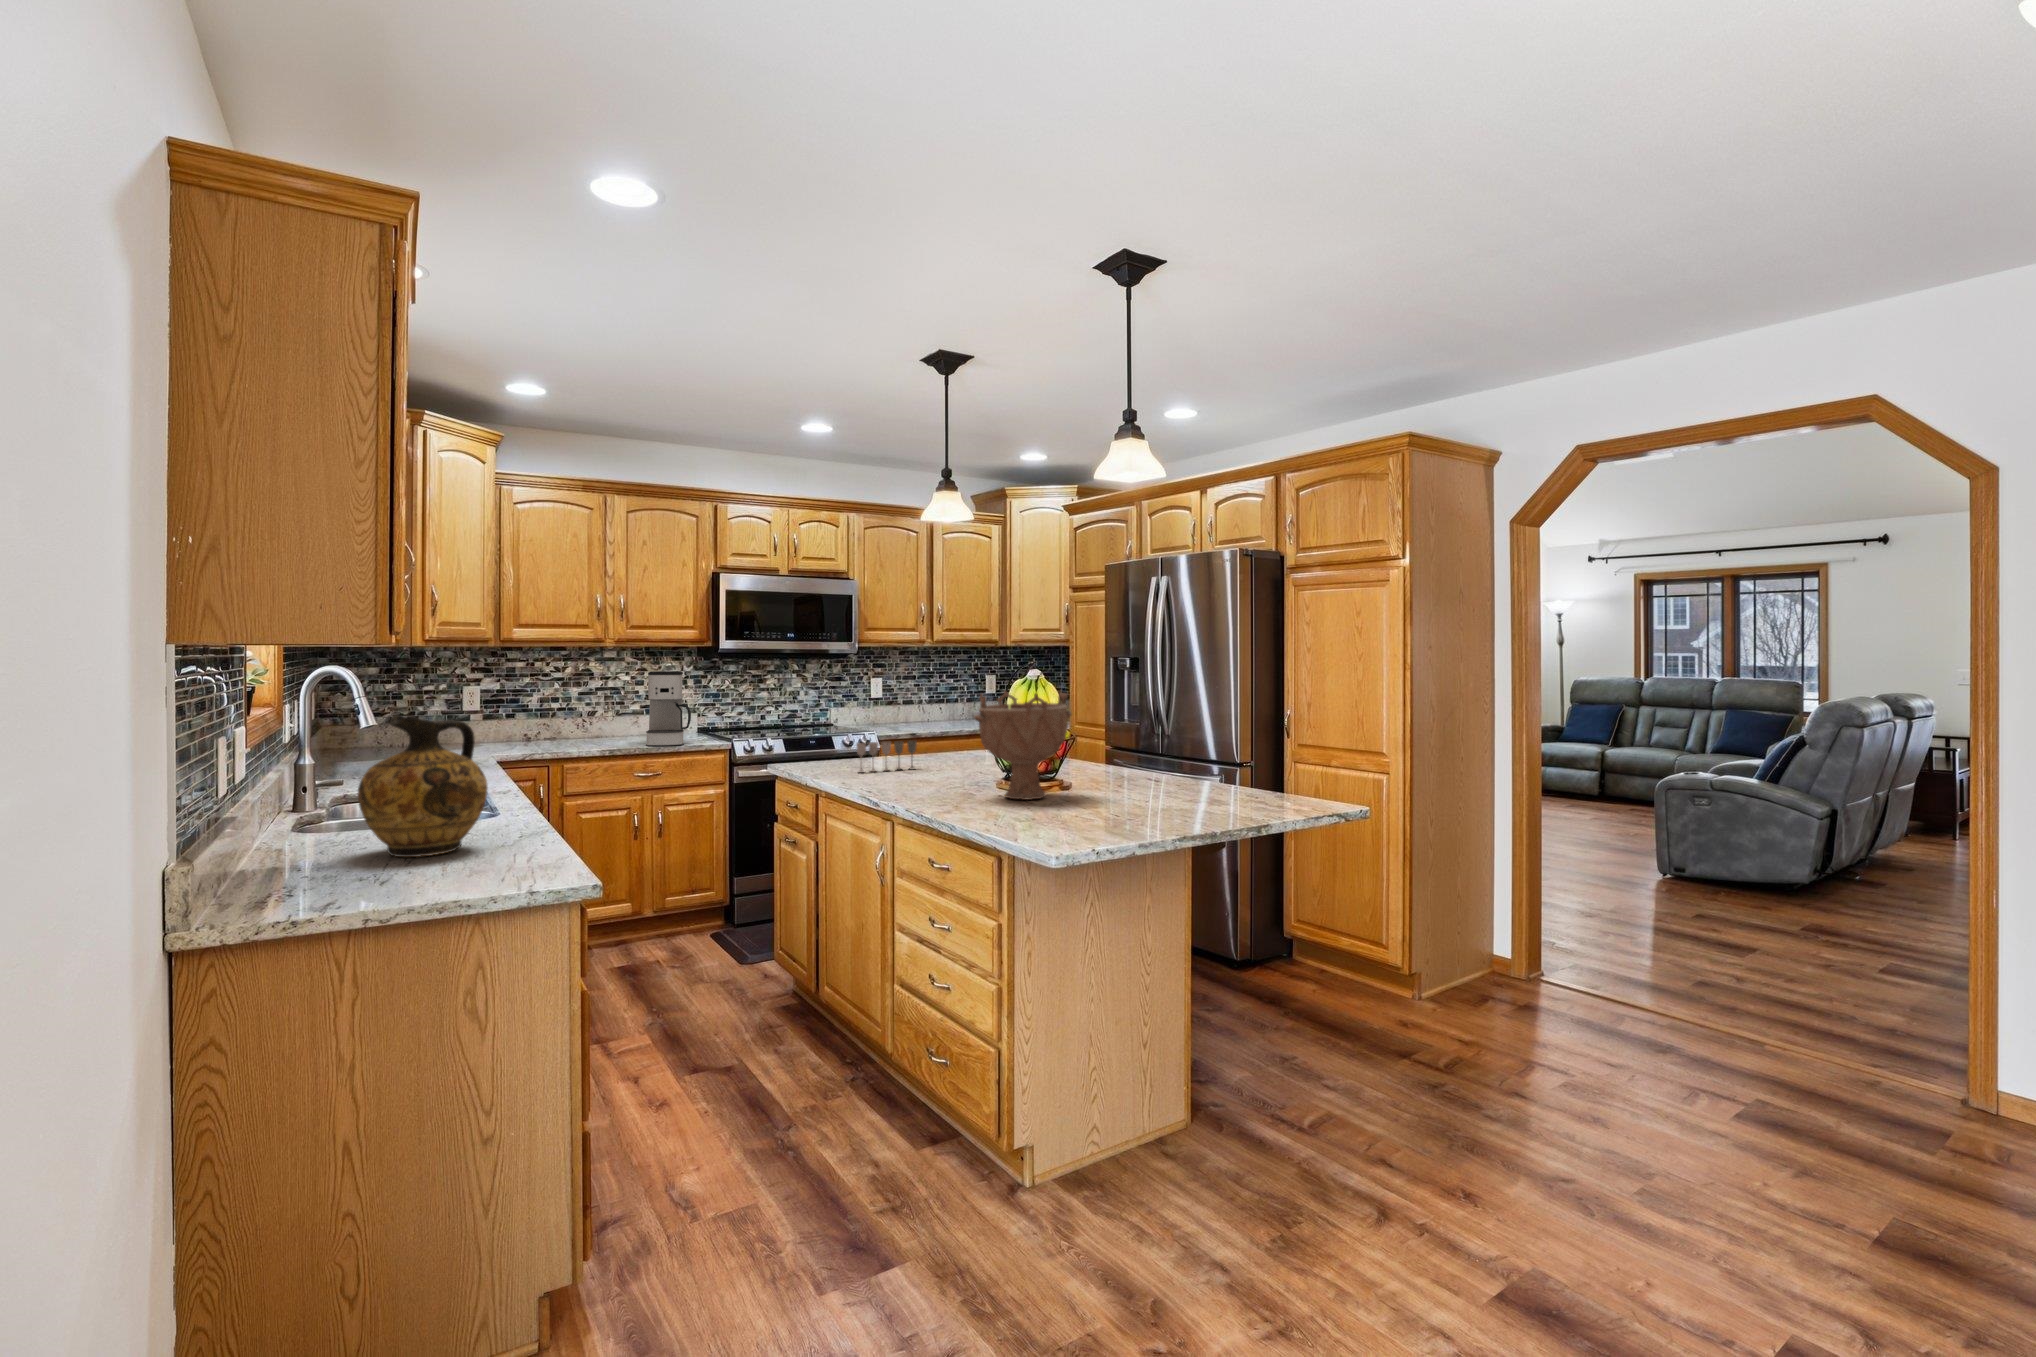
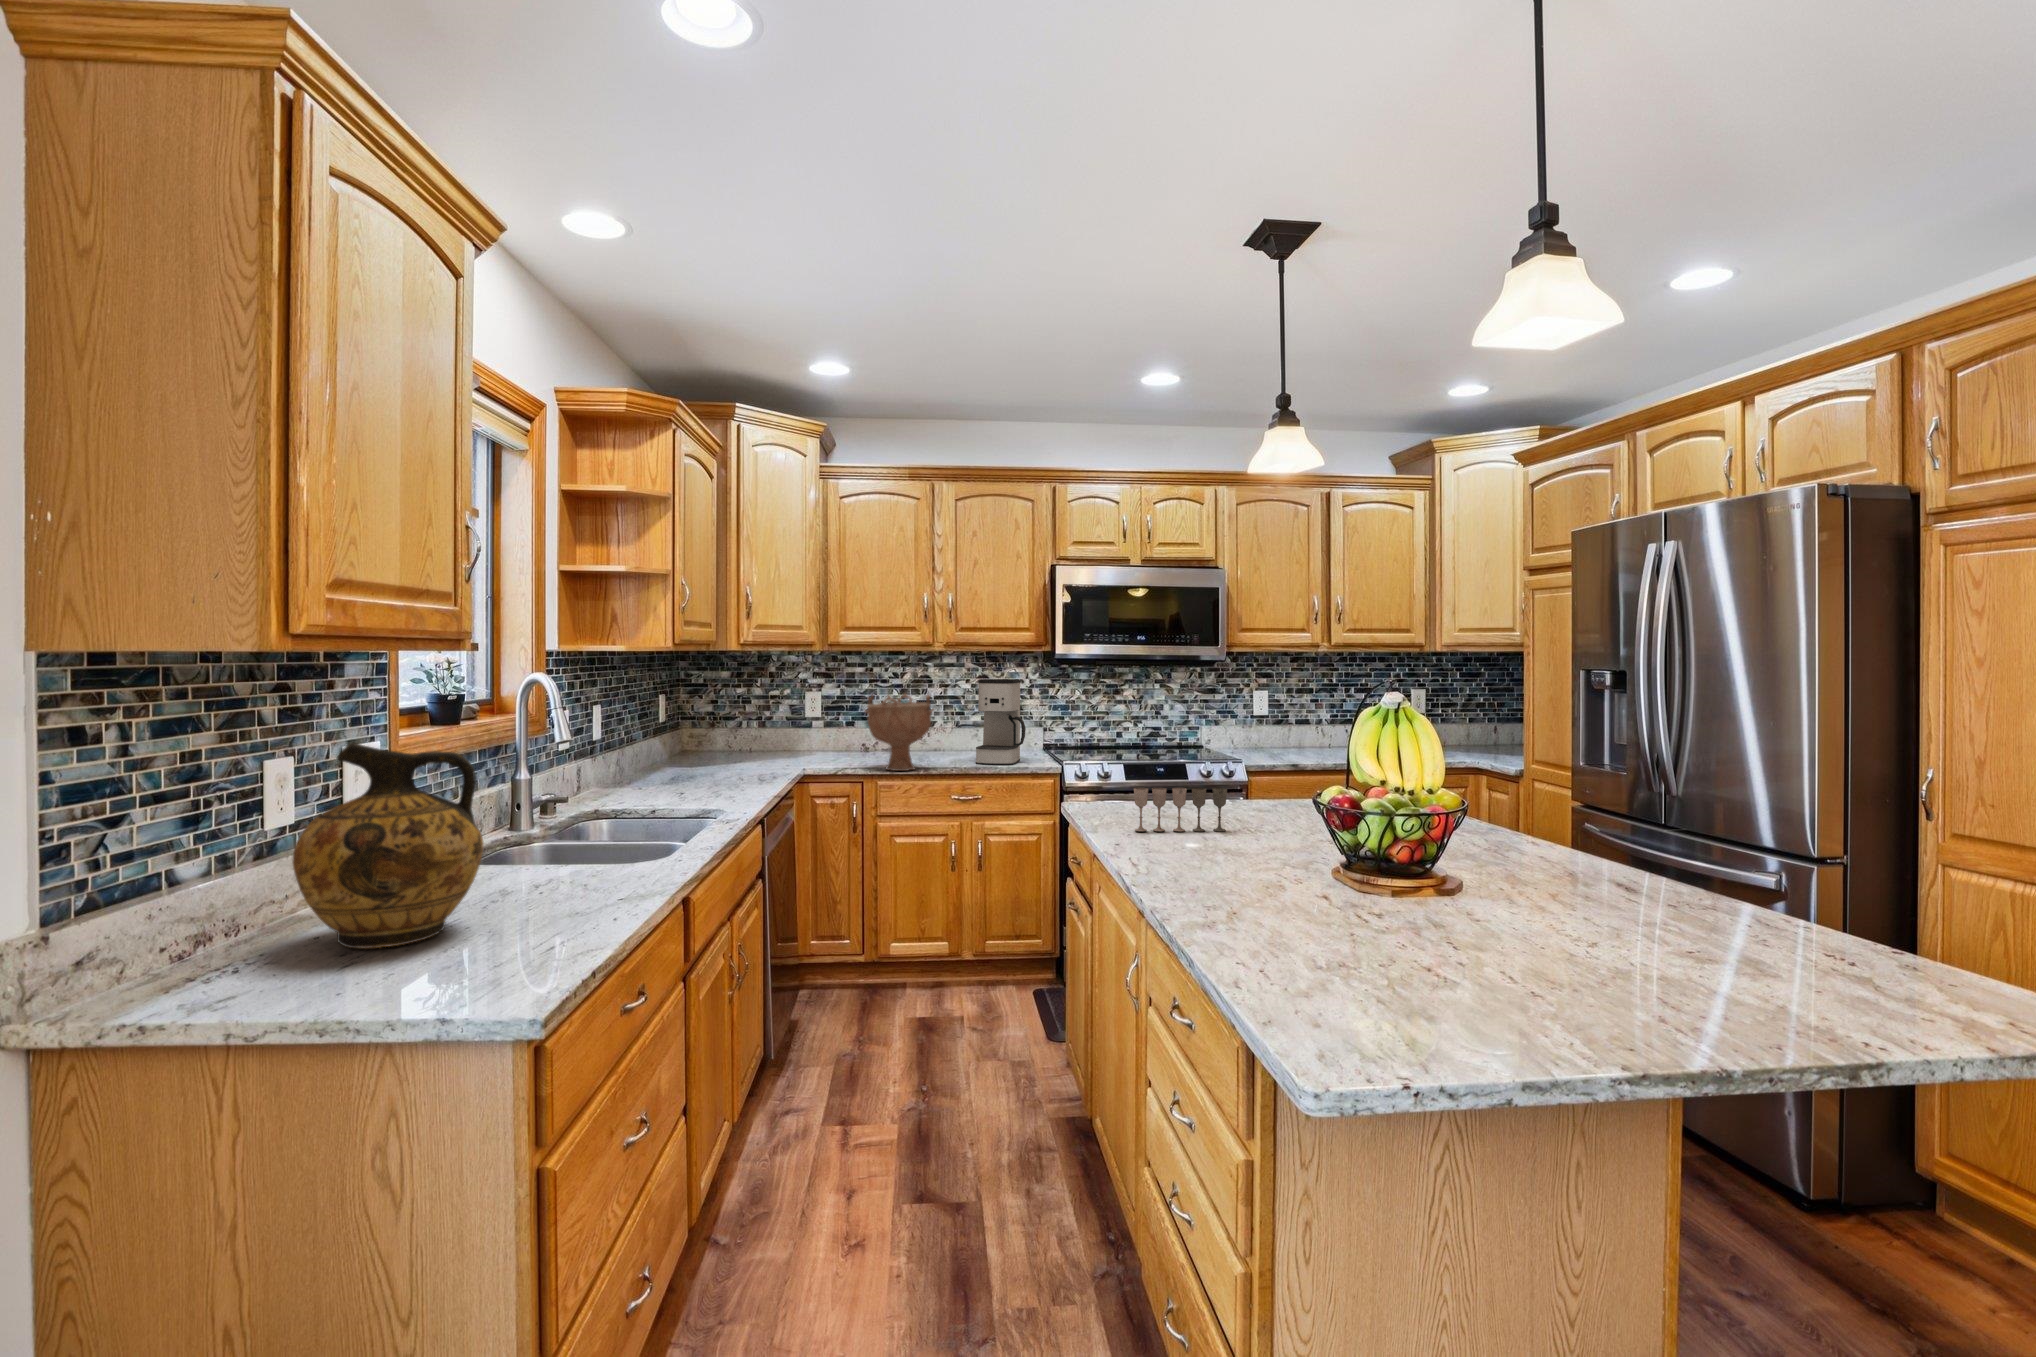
decorative bowl: present [974,691,1071,800] -> present [865,694,934,771]

